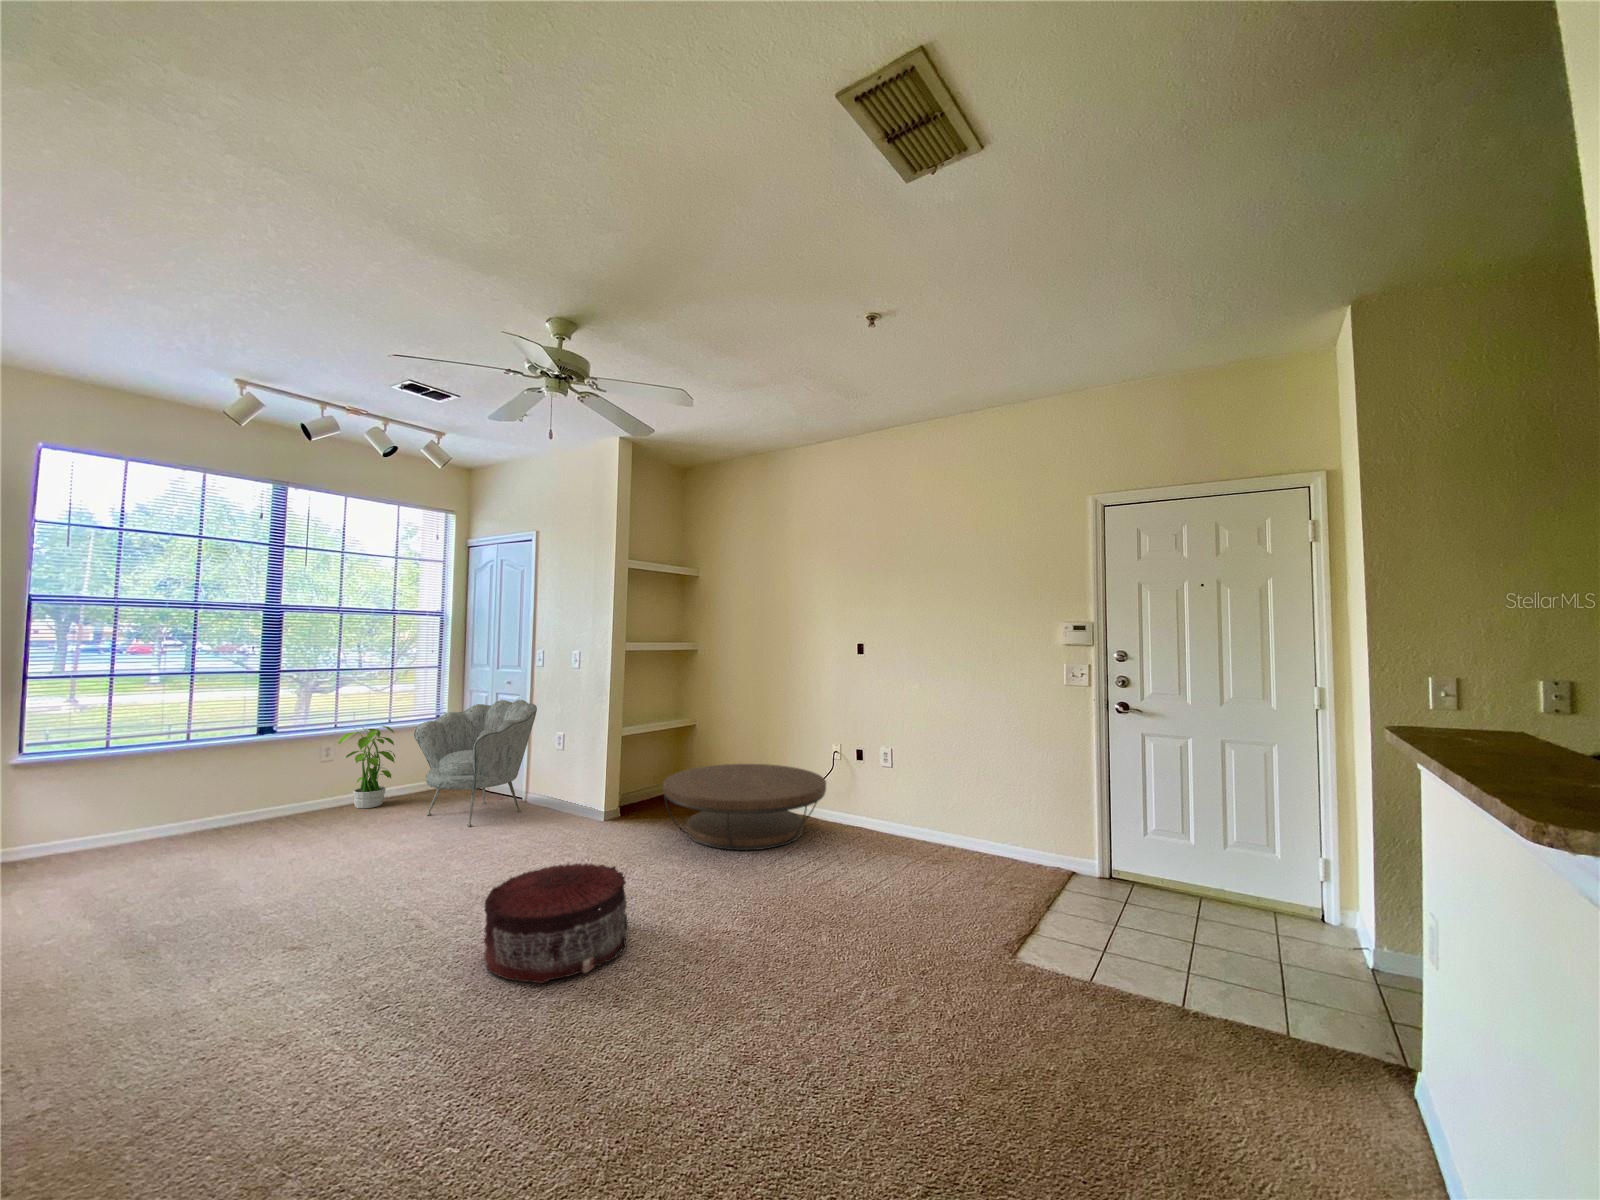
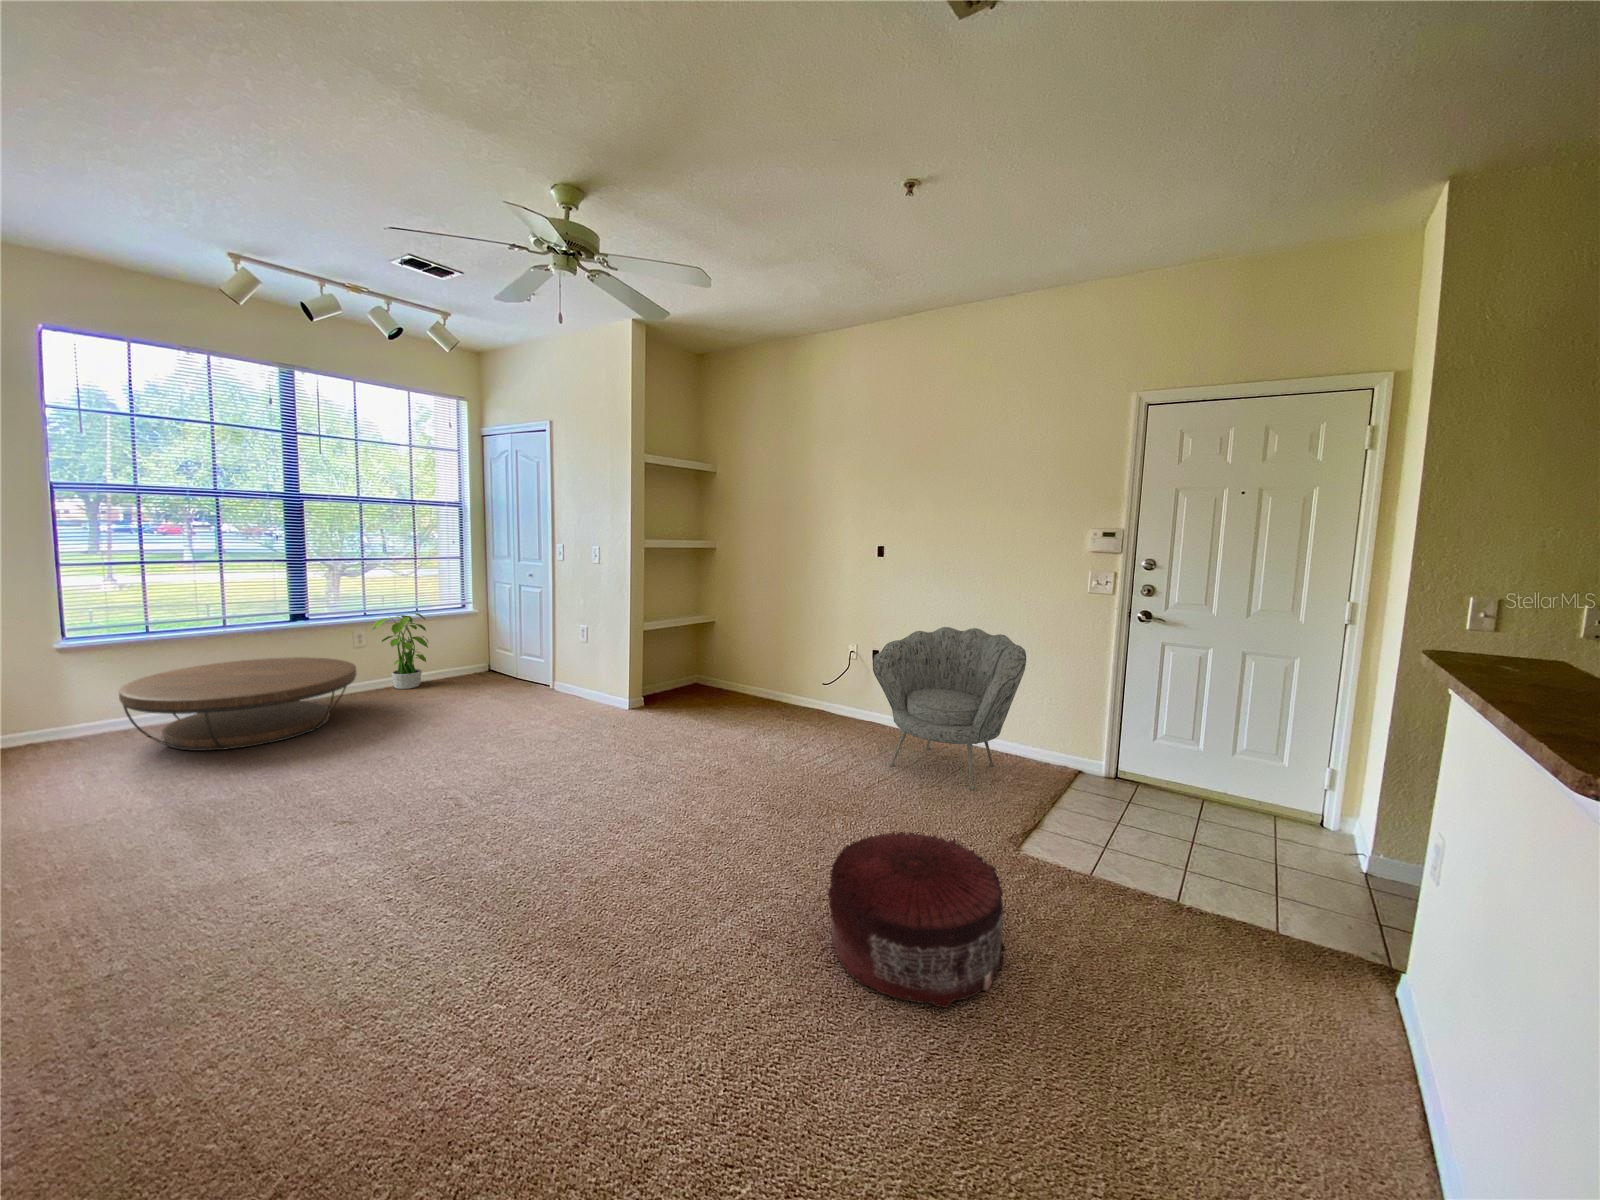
armchair: present [414,700,537,827] -> present [873,627,1026,790]
coffee table: present [663,764,826,850] -> present [119,657,357,751]
pouf: present [484,863,628,983] -> present [827,832,1005,1008]

